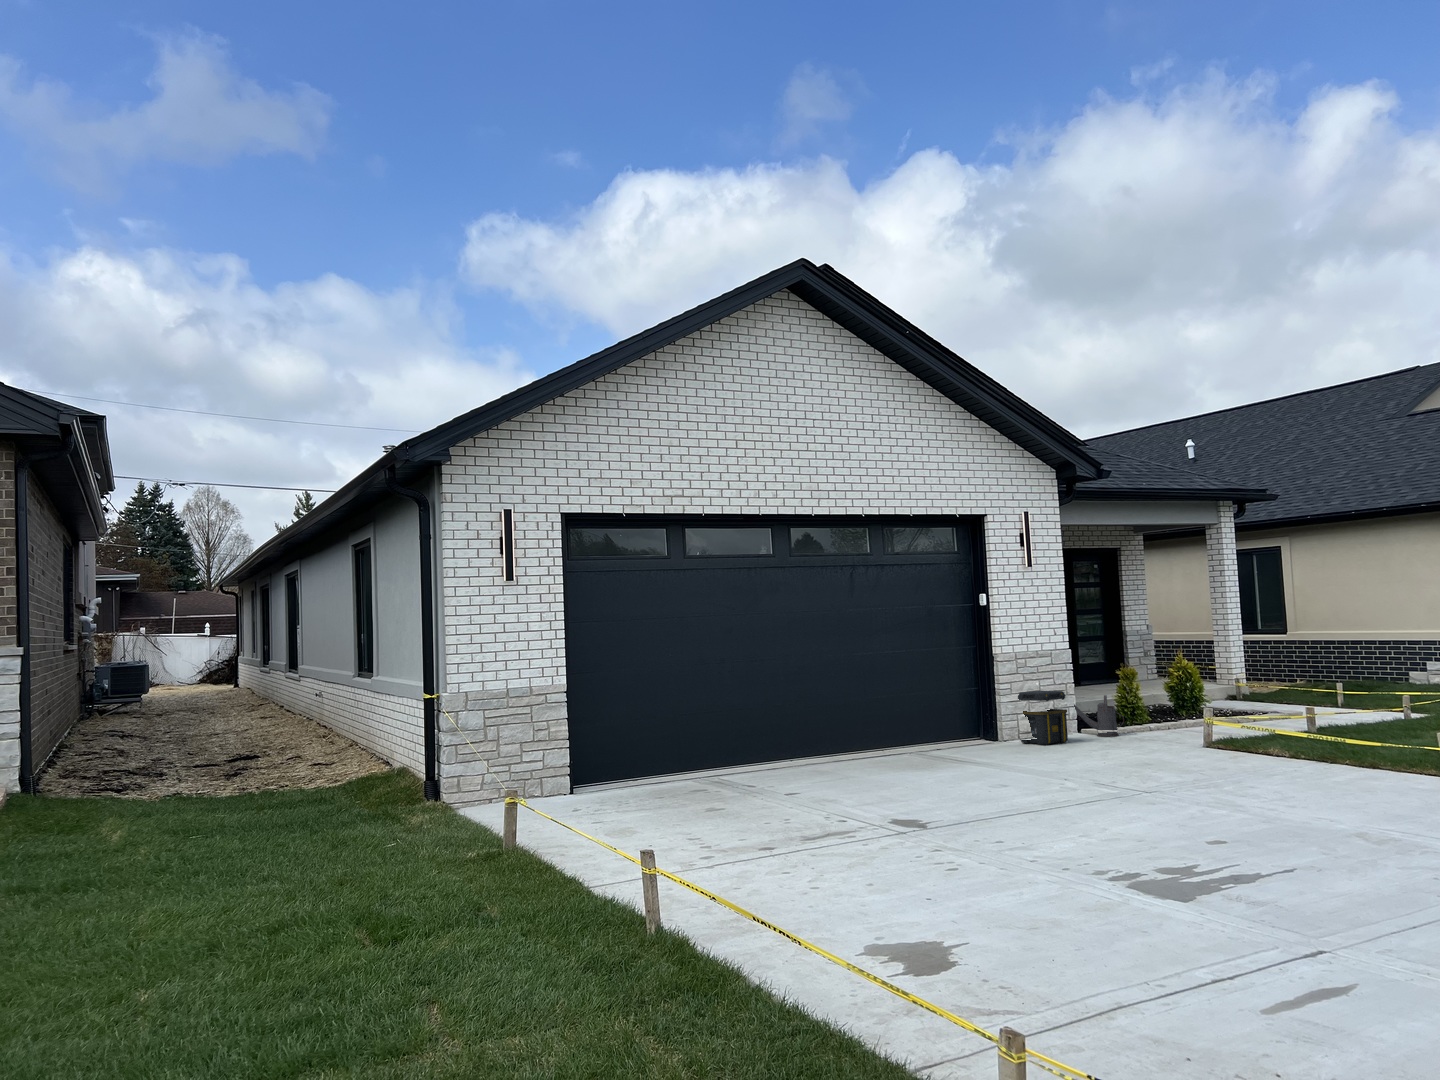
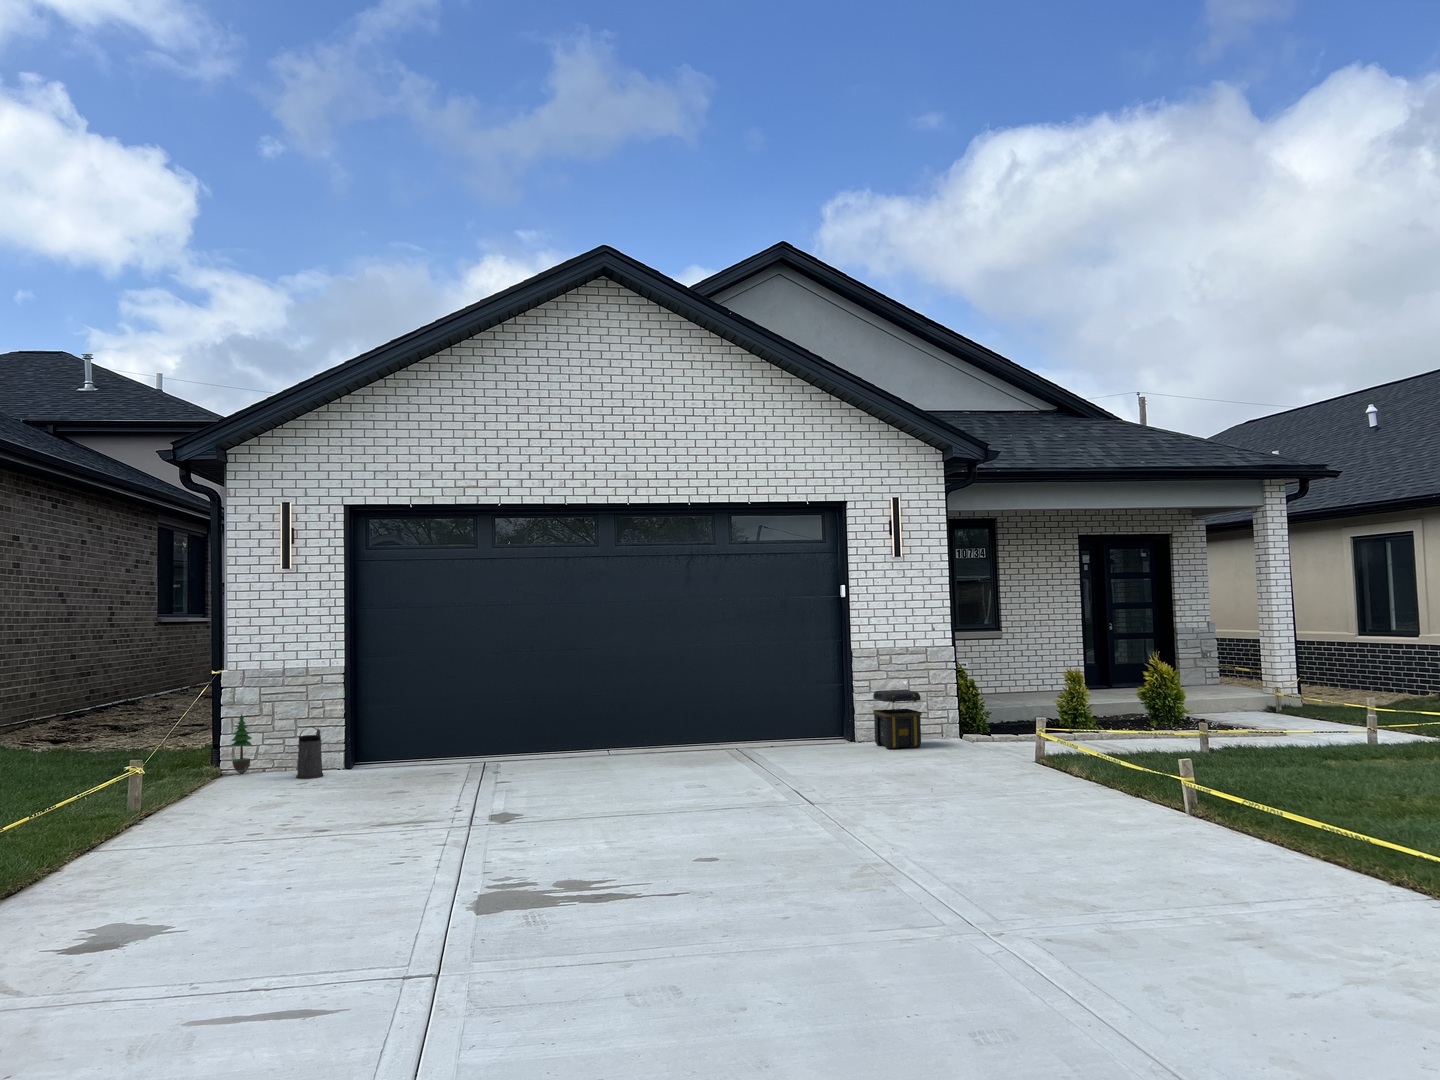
watering can: present [1074,695,1124,737] -> present [296,726,323,779]
potted tree: none [462,739,485,805] -> present [231,714,252,774]

